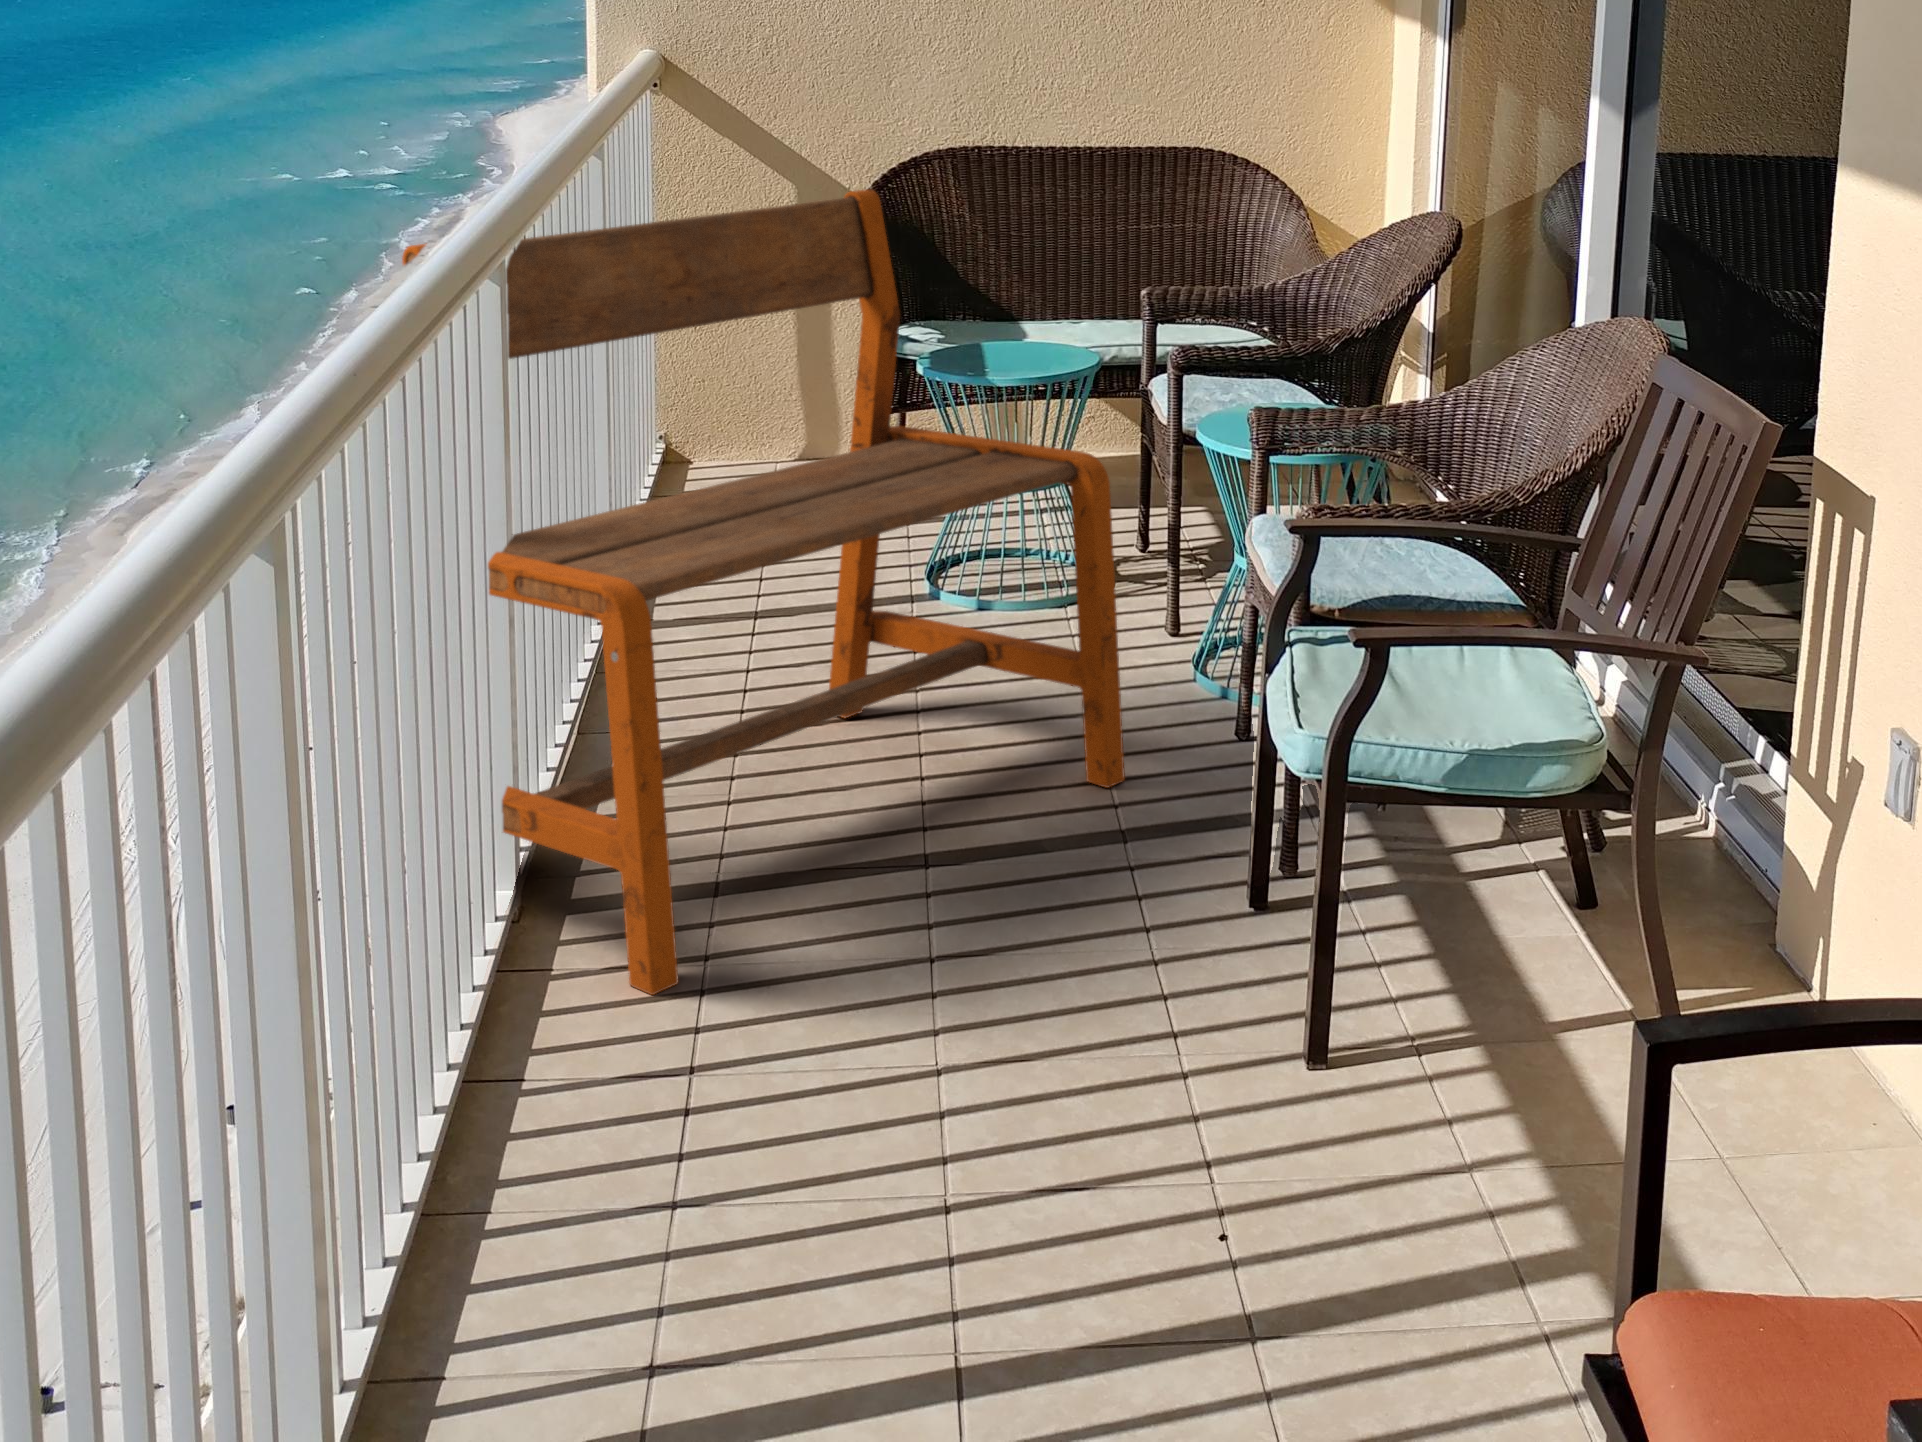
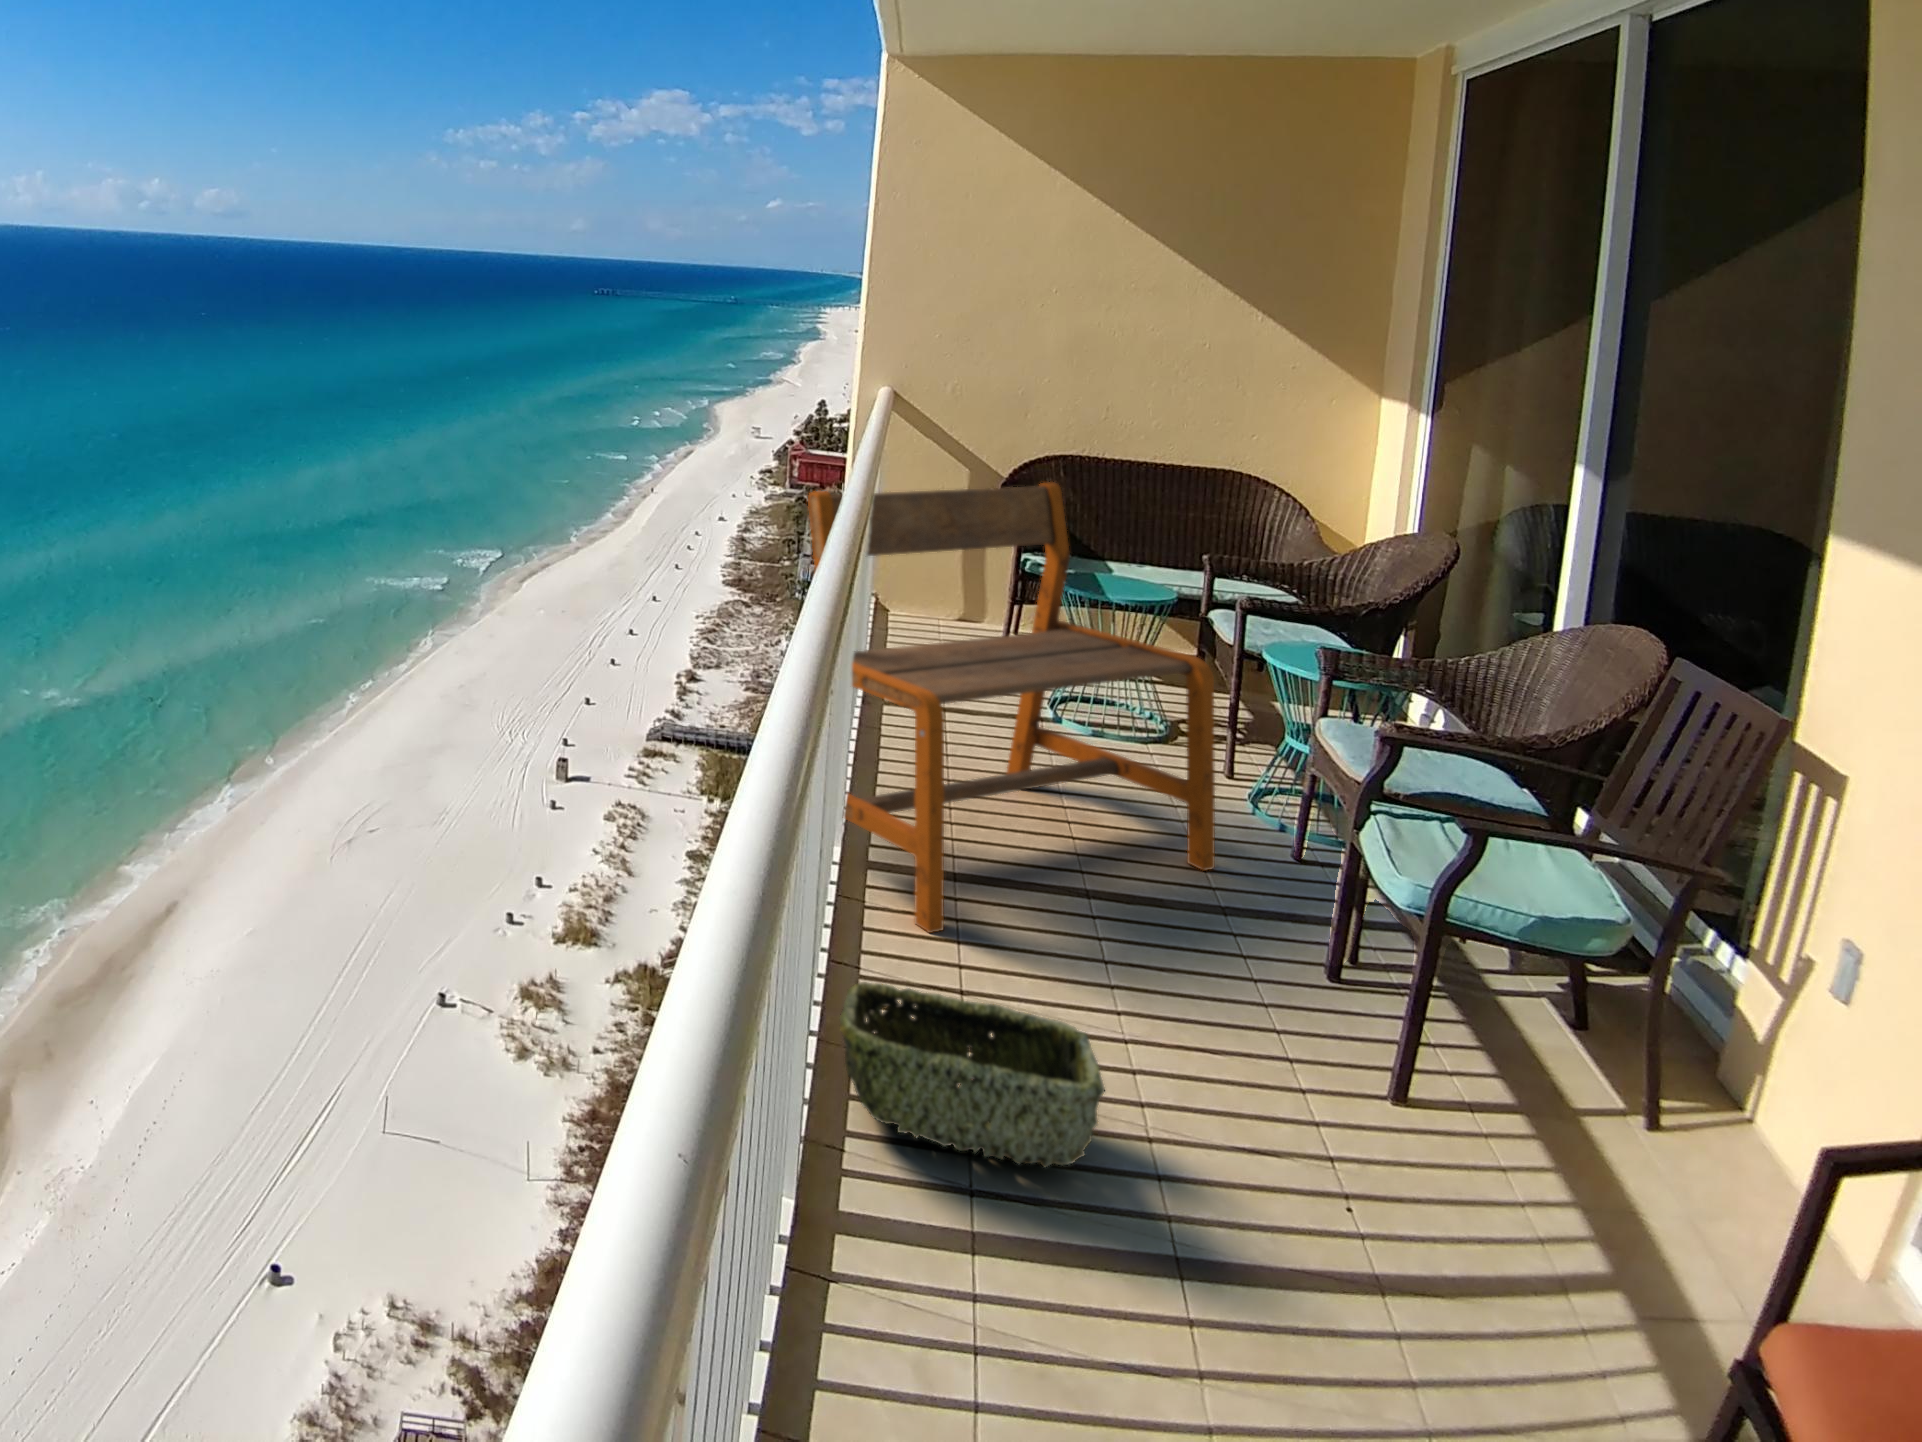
woven basket: none [412,1084,852,1350] -> present [840,982,1105,1167]

